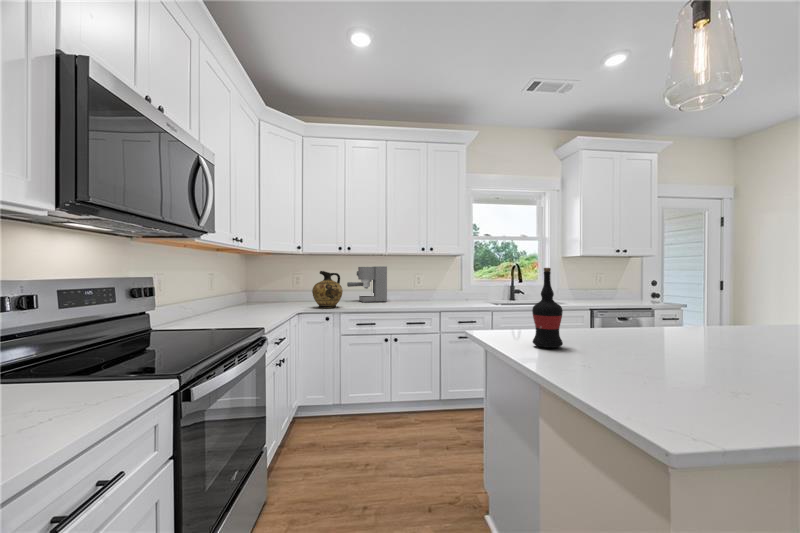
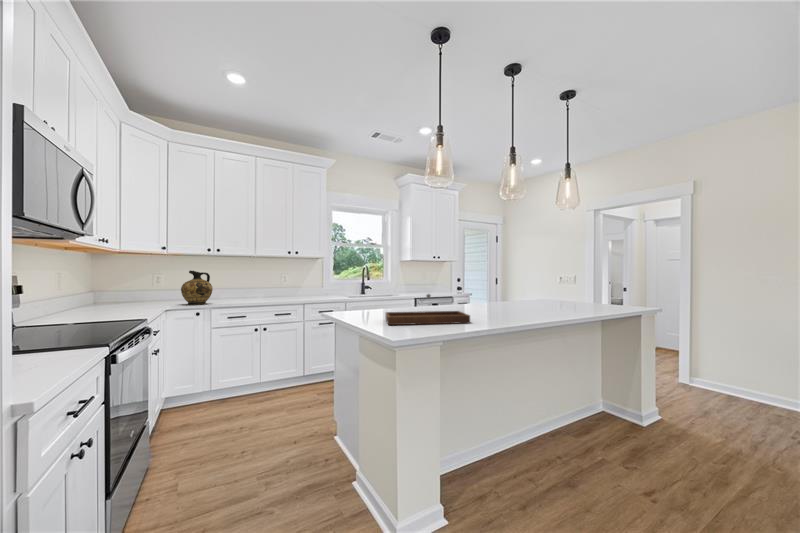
coffee maker: present [347,266,387,302] -> none [214,267,254,300]
wine bottle: present [532,268,563,348] -> none [370,265,388,315]
tray: none [563,323,761,394] -> present [386,294,470,325]

